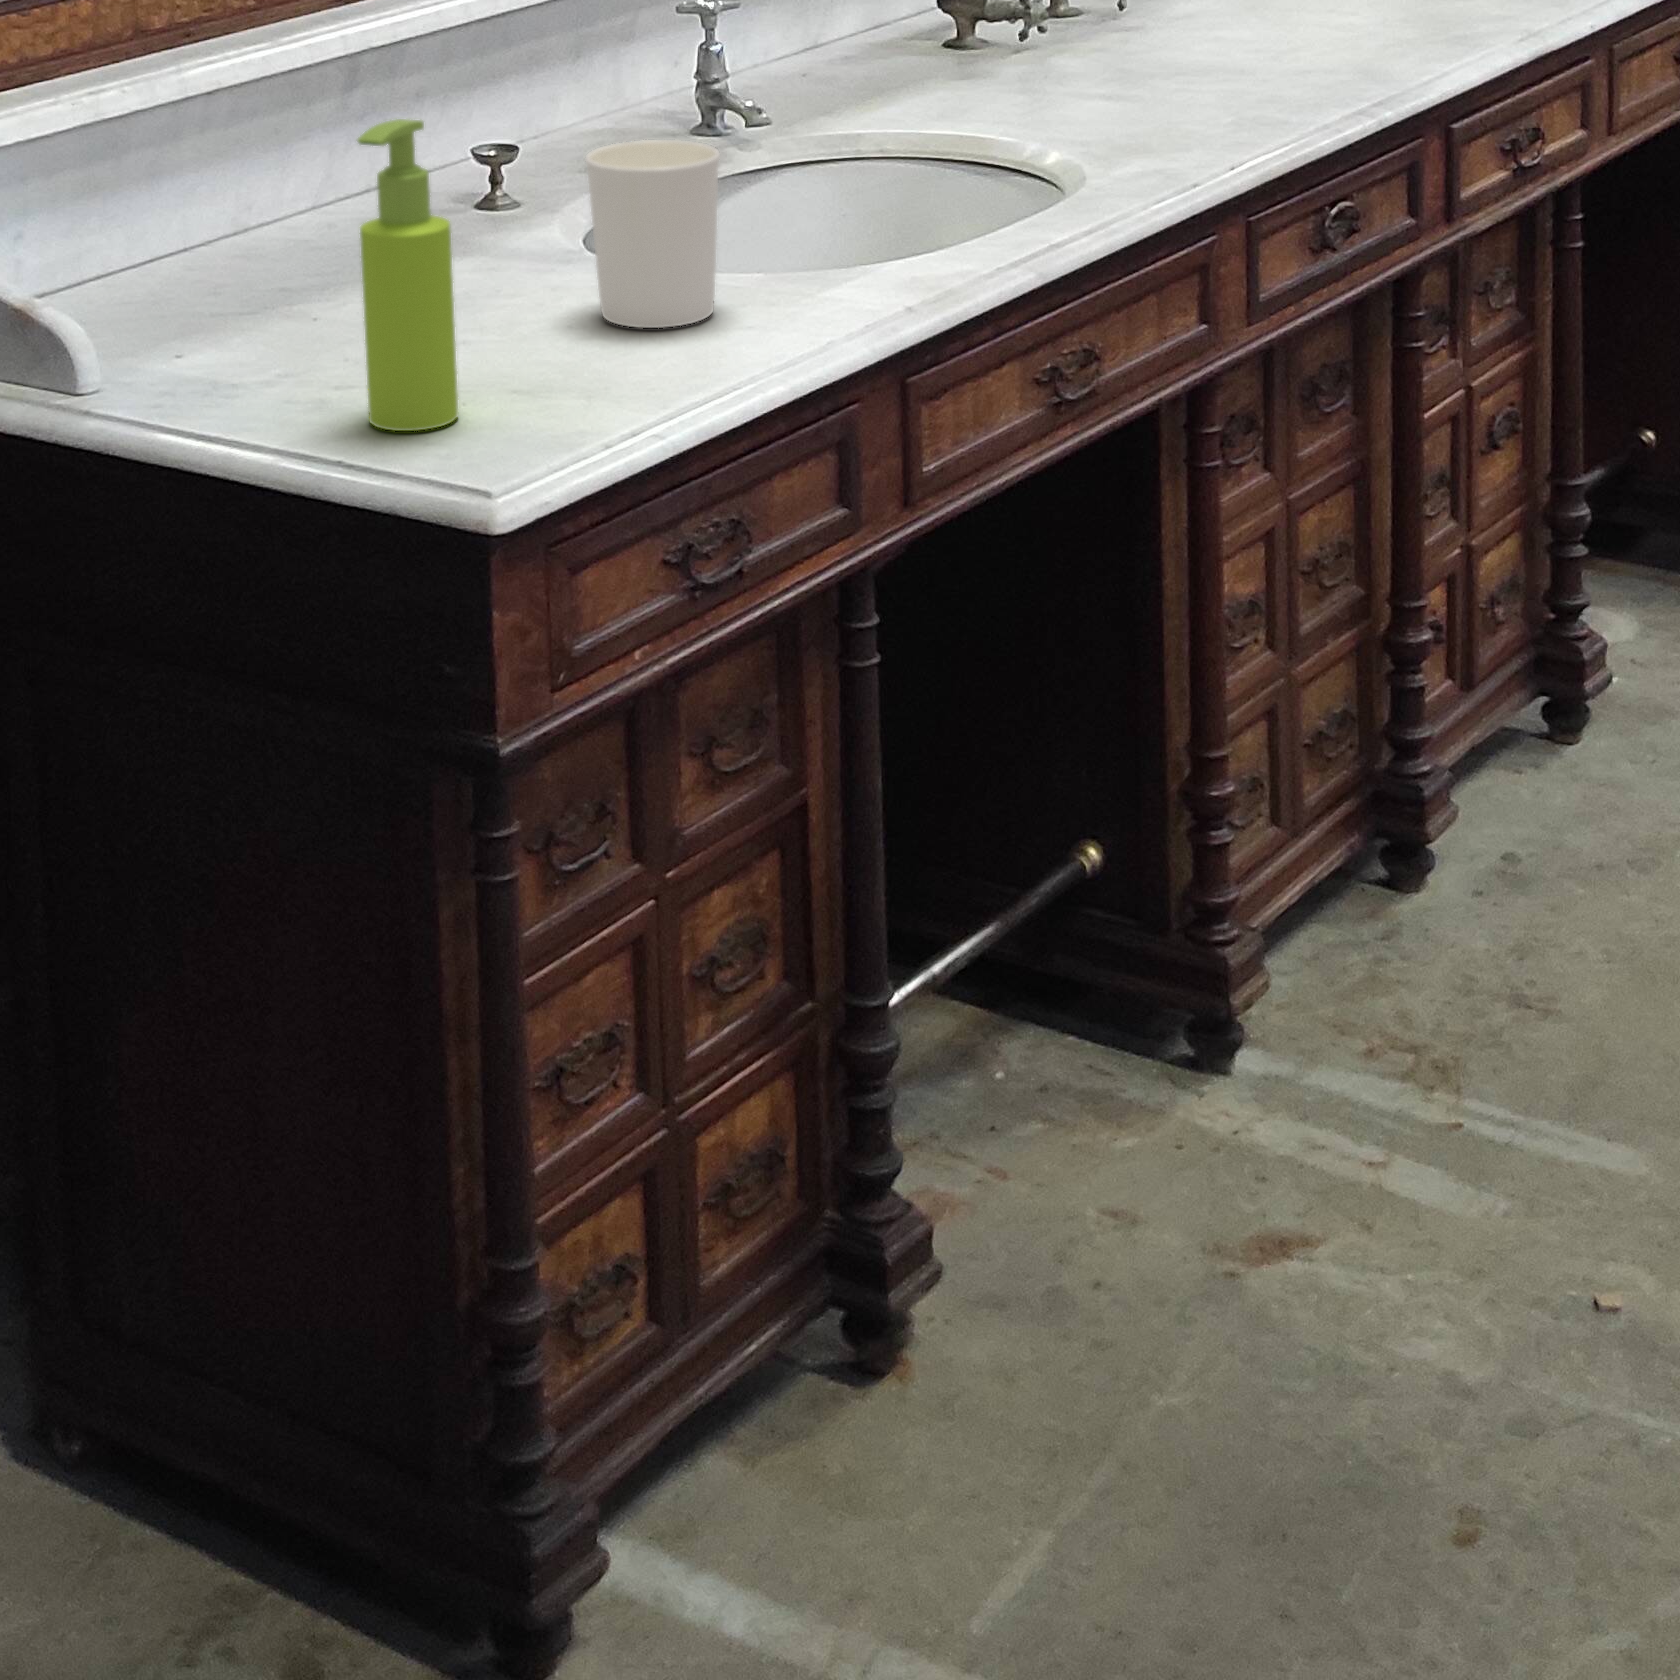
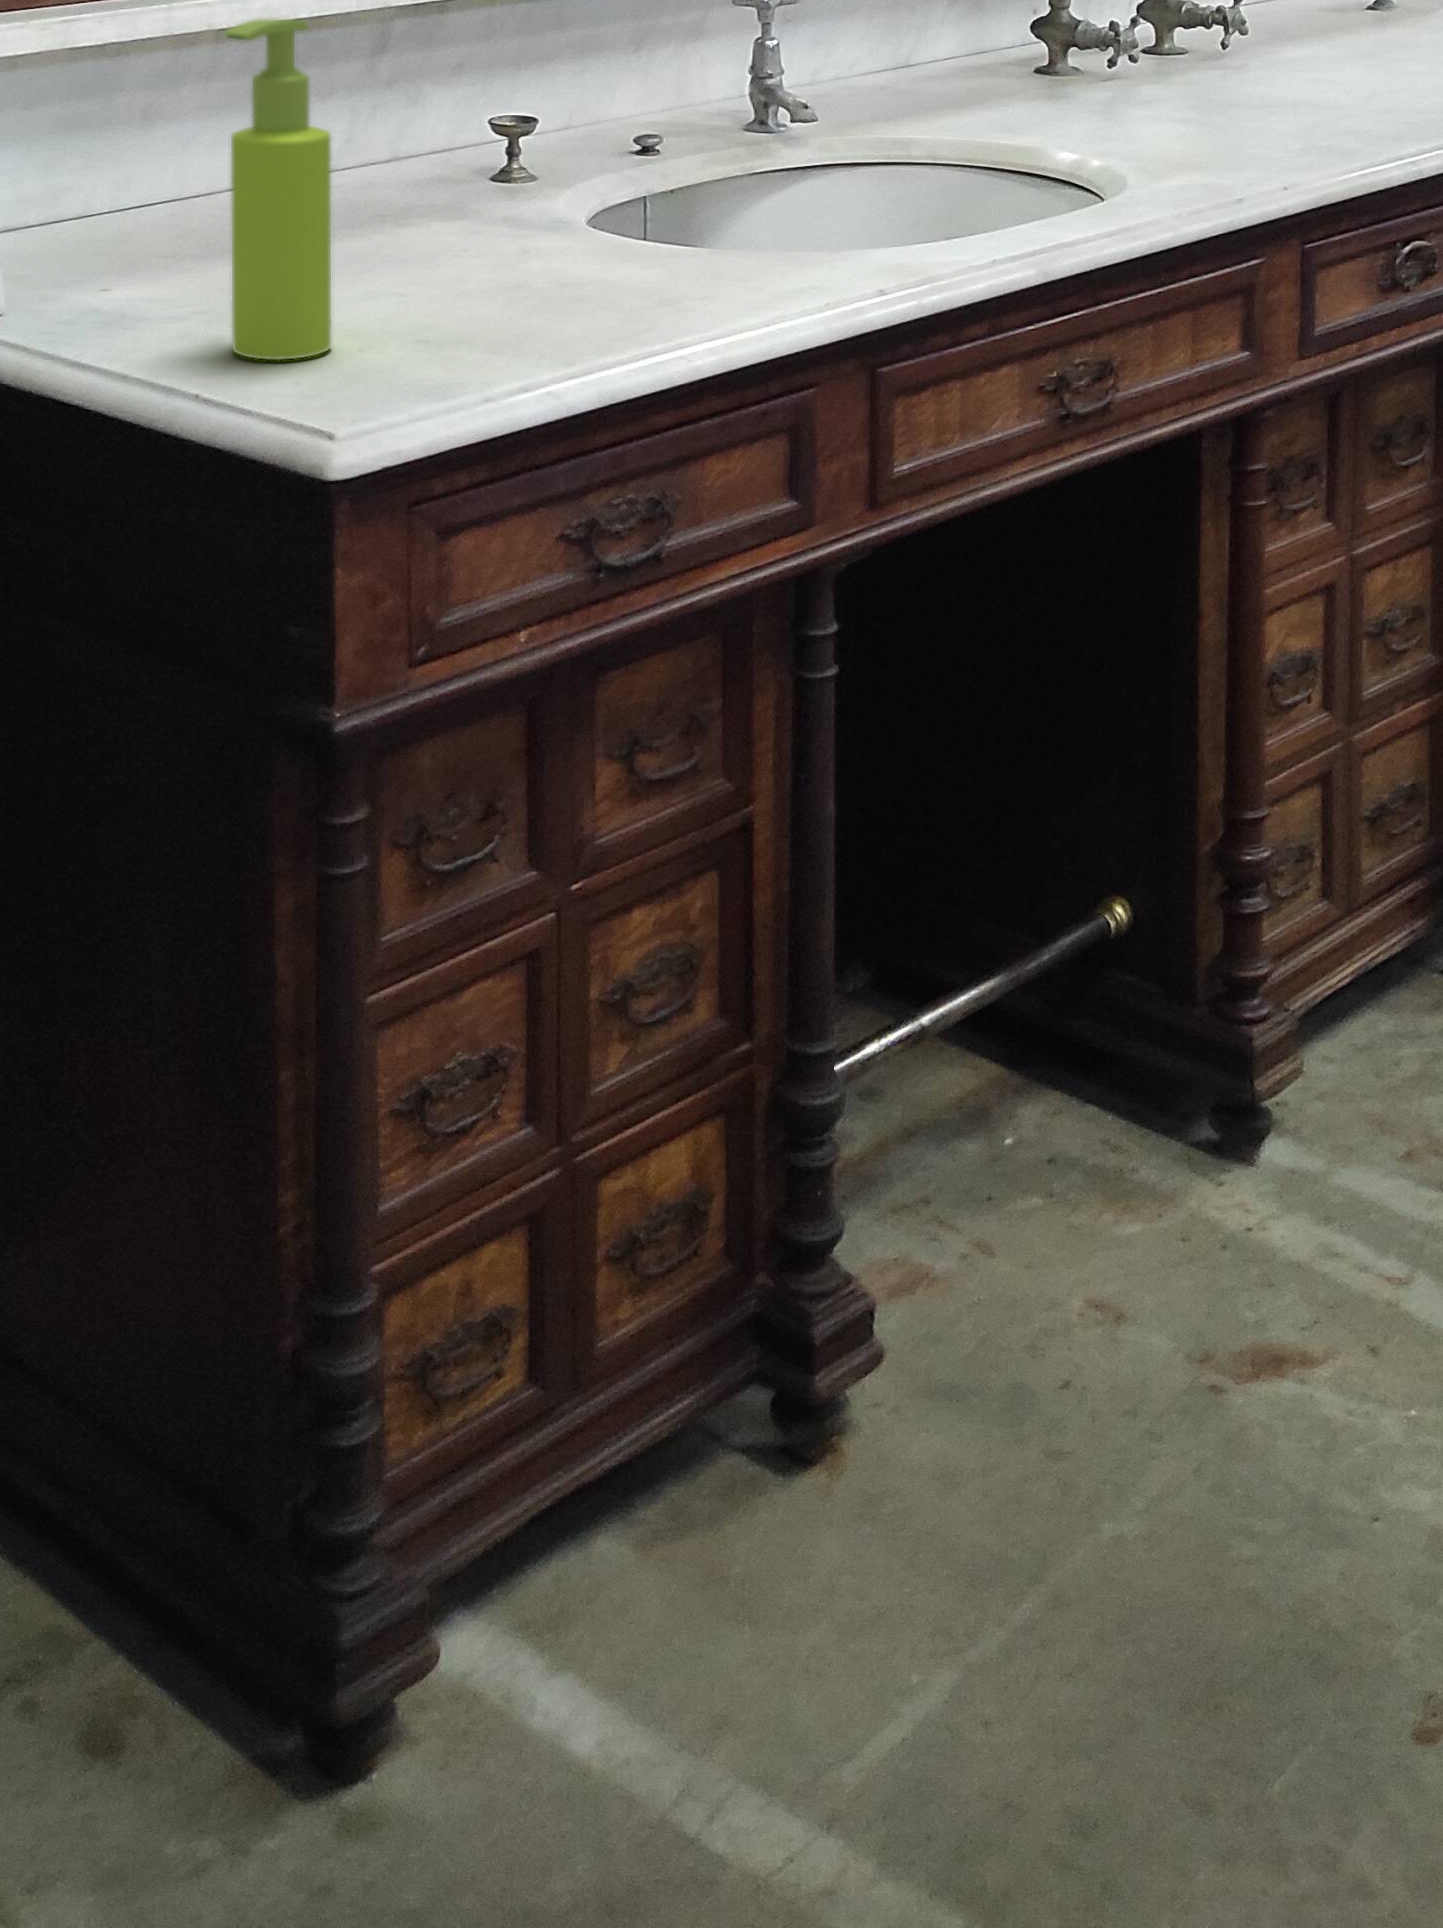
candle holder: present [585,140,720,328] -> none [532,88,677,284]

